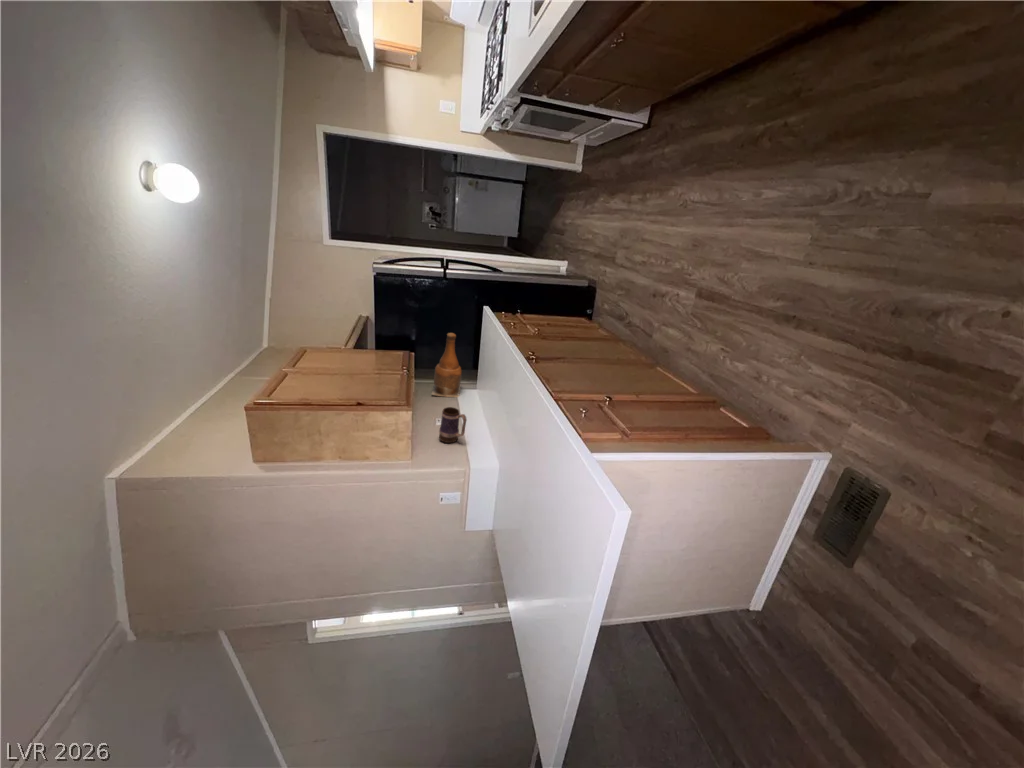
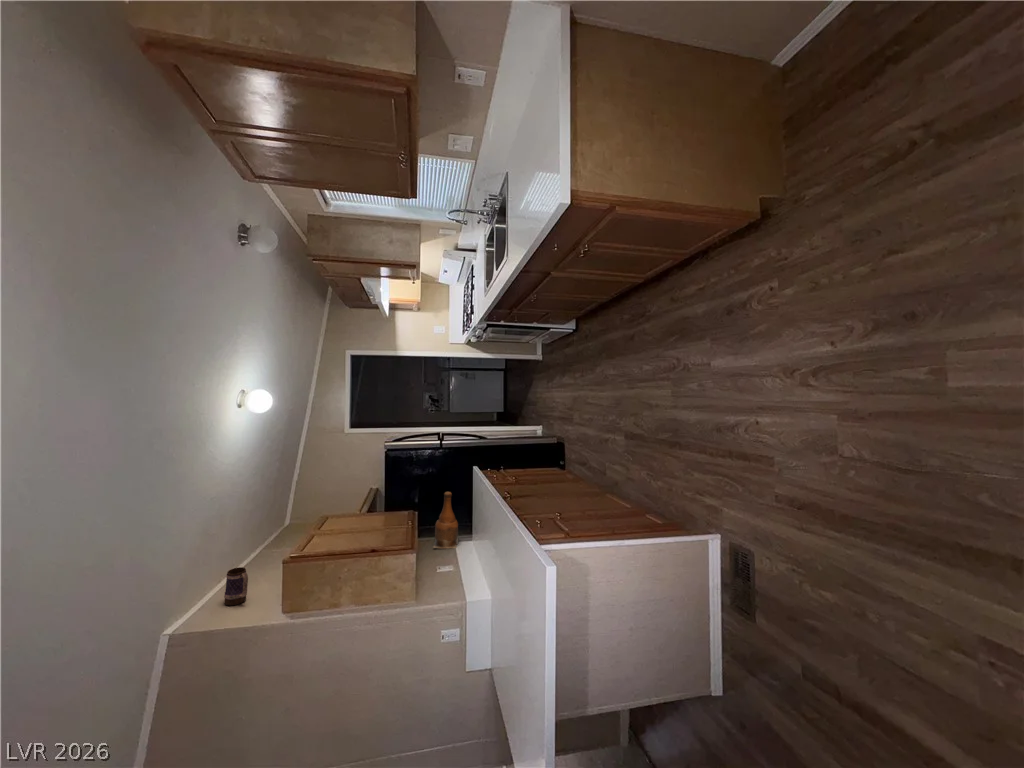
mug: present [439,407,467,443] -> present [224,567,248,606]

